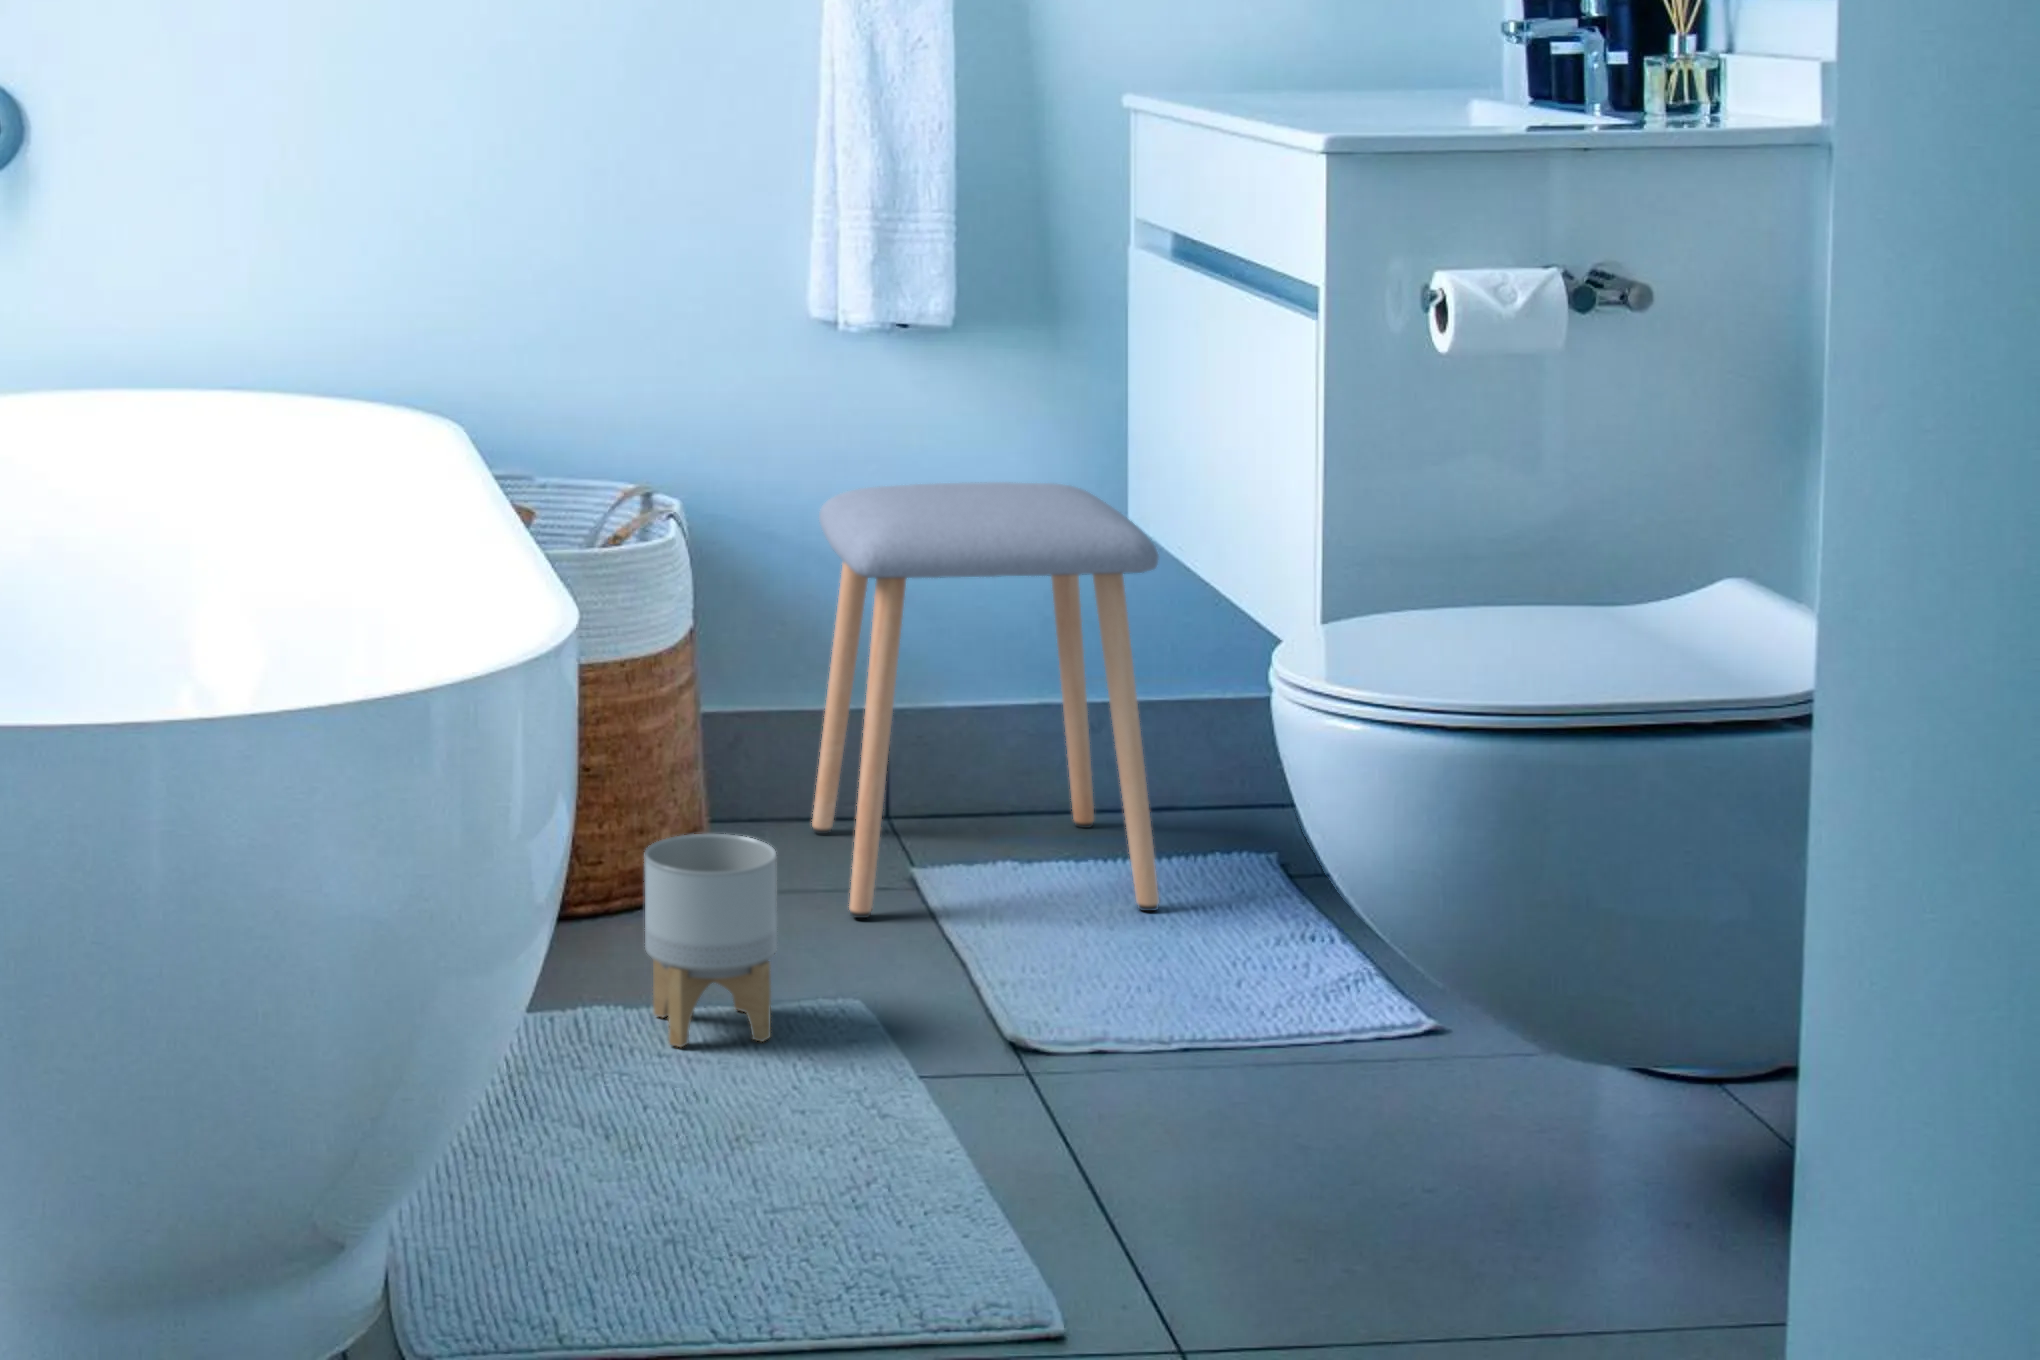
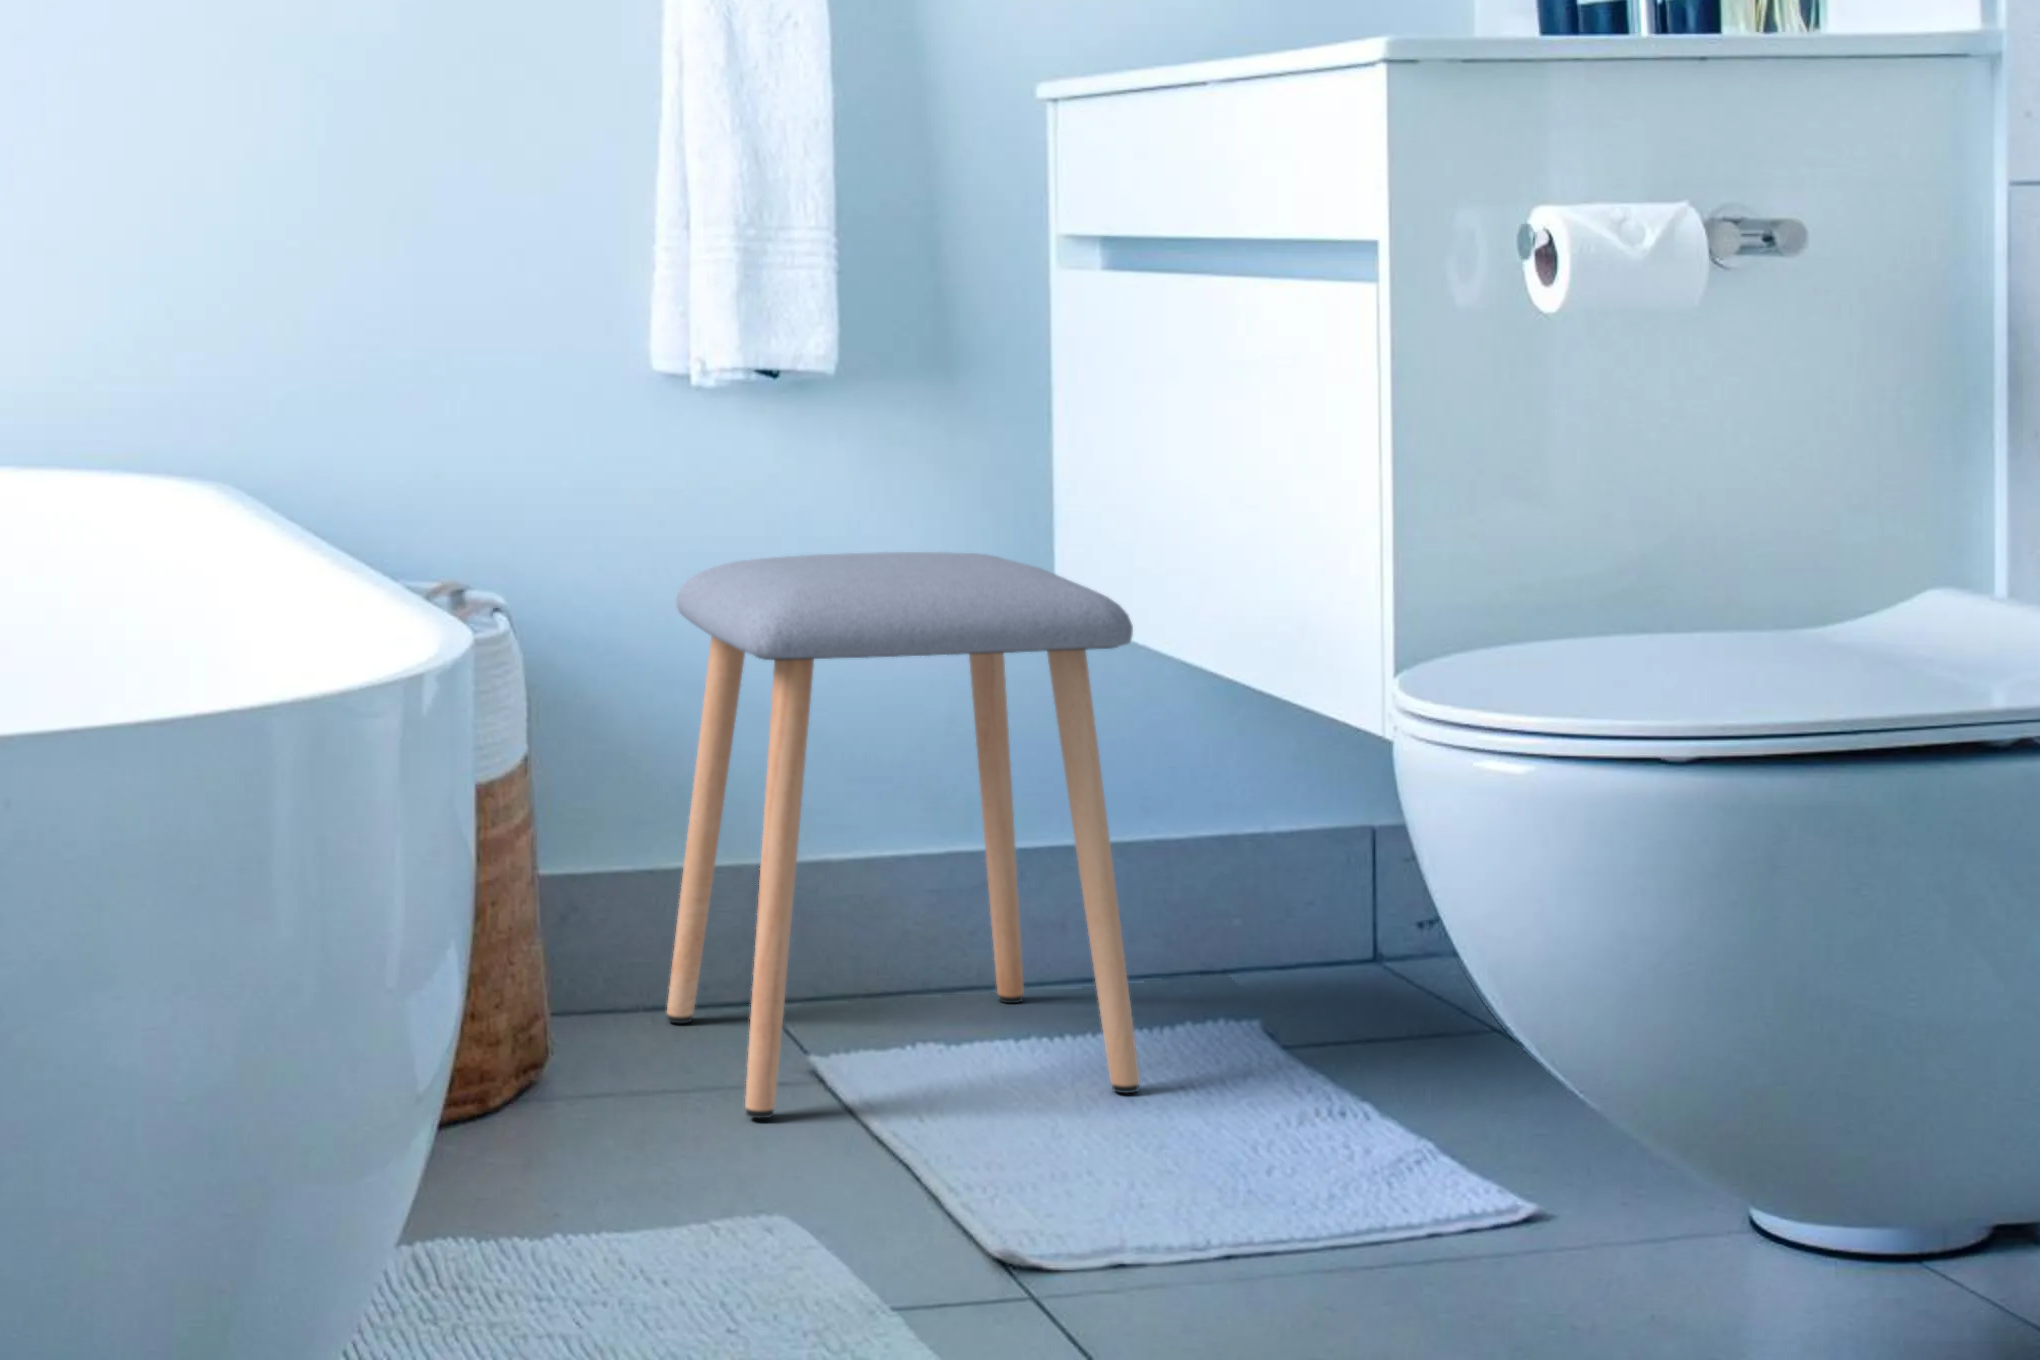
planter: present [644,834,777,1047] -> none [507,994,688,1289]

